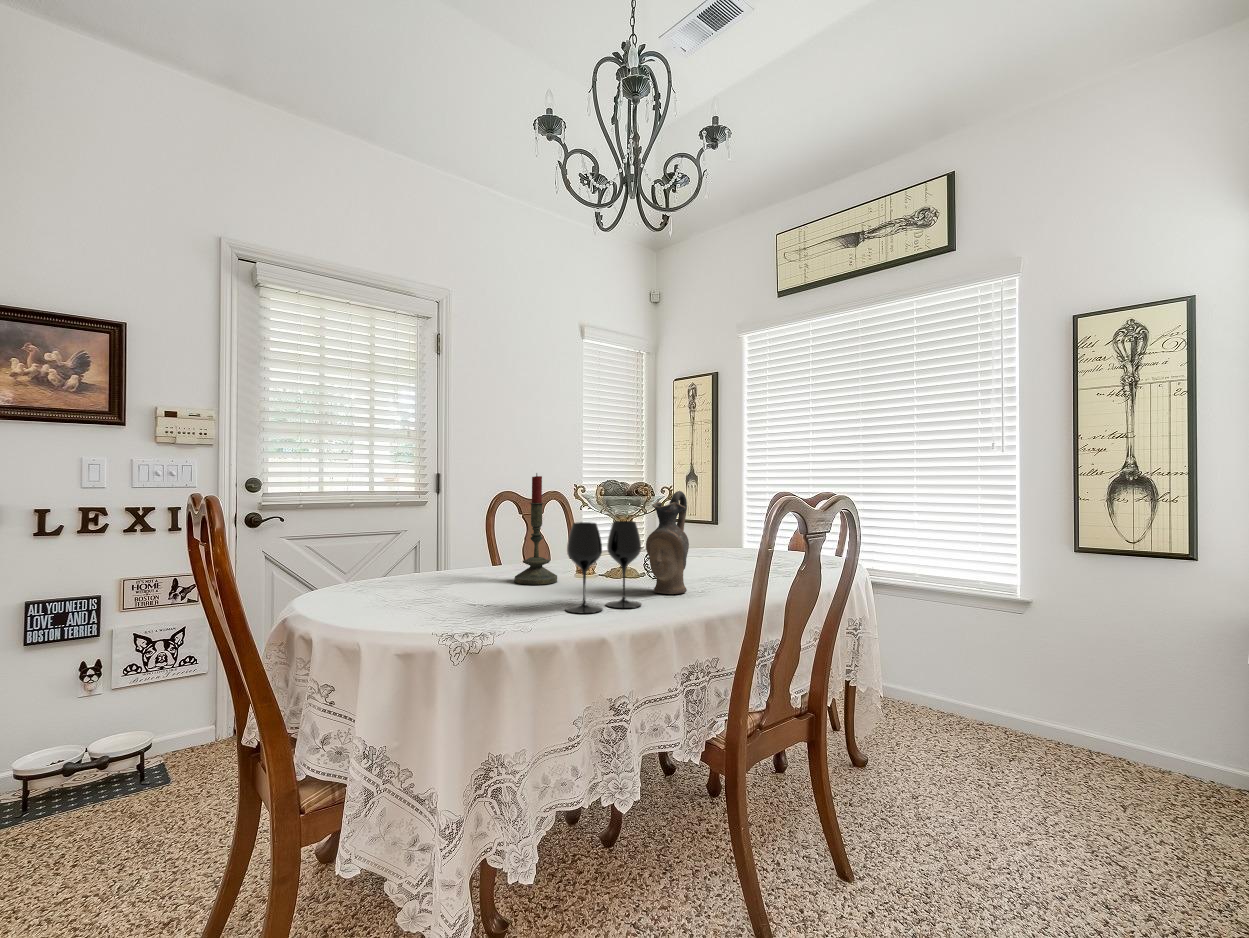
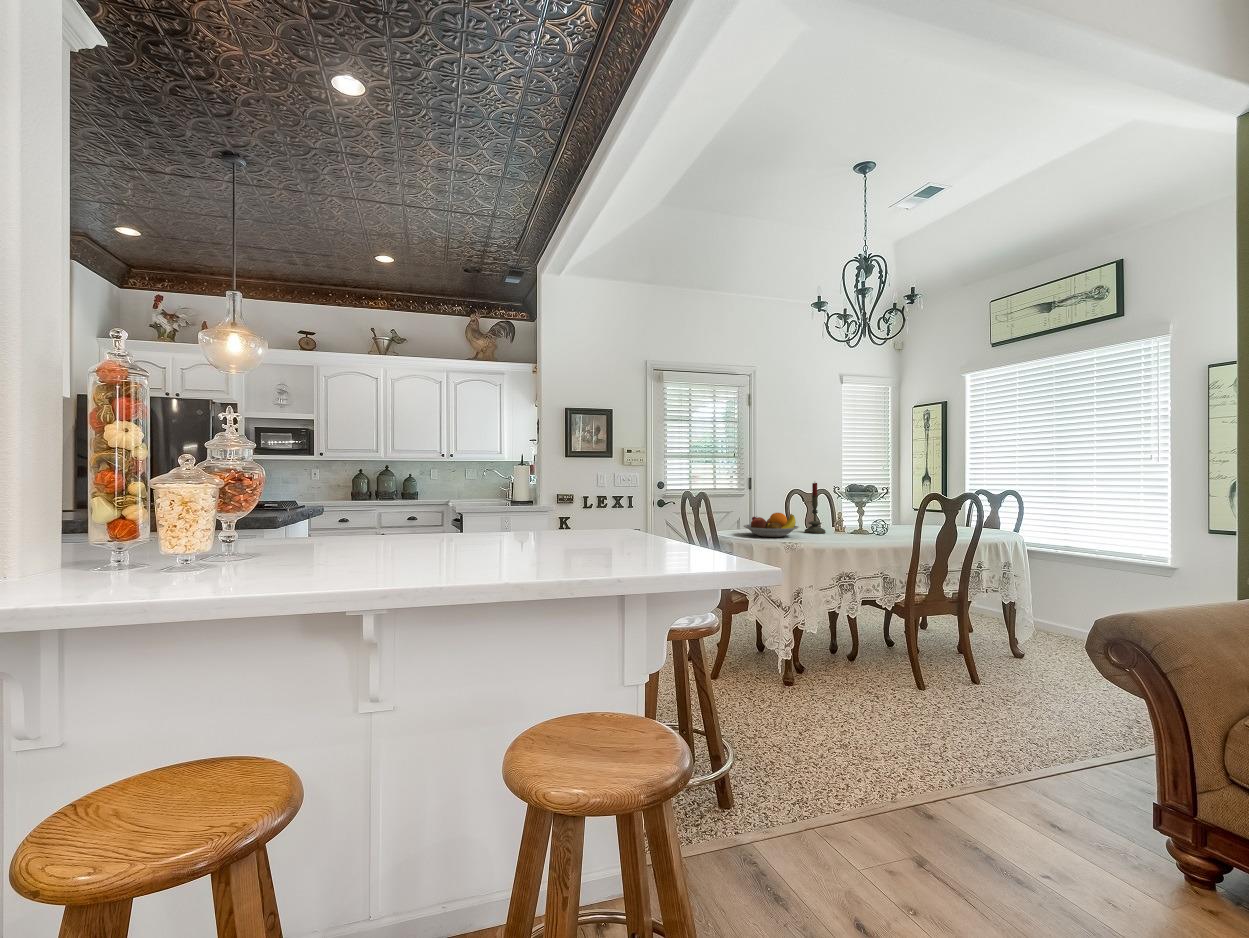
ceramic pitcher: present [646,491,689,594] -> none [869,490,891,538]
wine glass: present [566,521,641,613] -> none [829,504,864,541]
fruit bowl: none [357,546,497,609] -> present [743,513,799,537]

